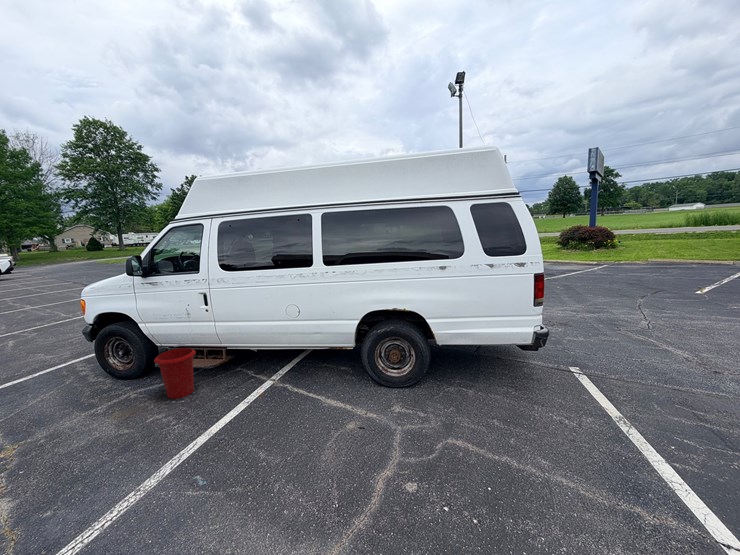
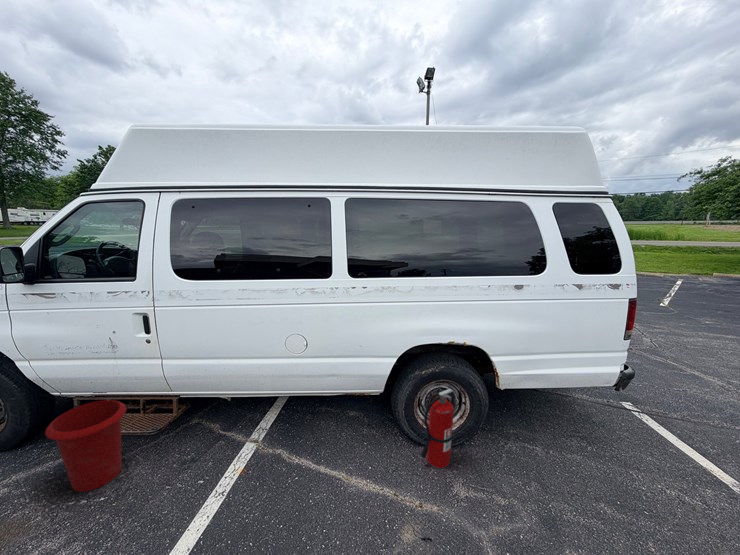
fire extinguisher: none [378,343,401,399] -> present [421,389,454,468]

